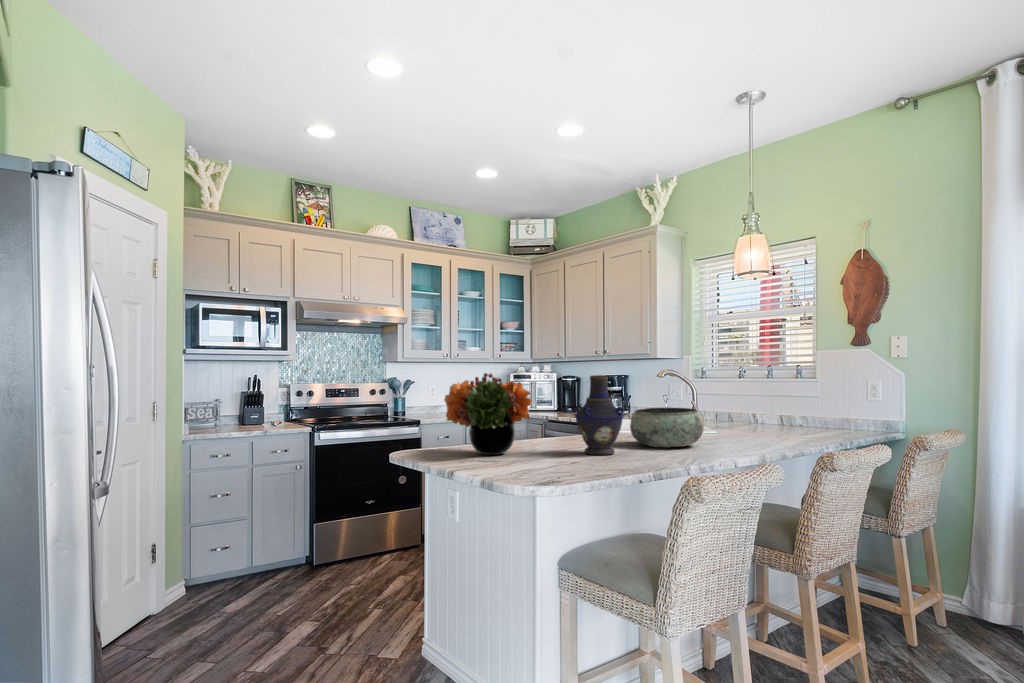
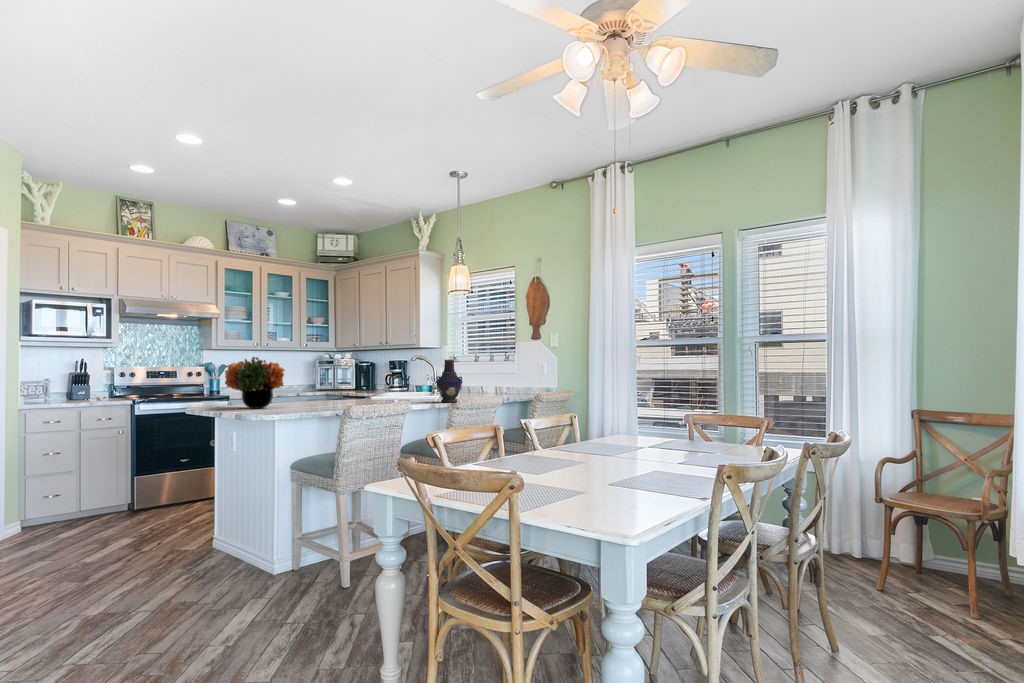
vase: present [575,375,624,455] -> present [436,360,463,403]
bowl: present [630,407,704,448] -> none [358,381,405,405]

